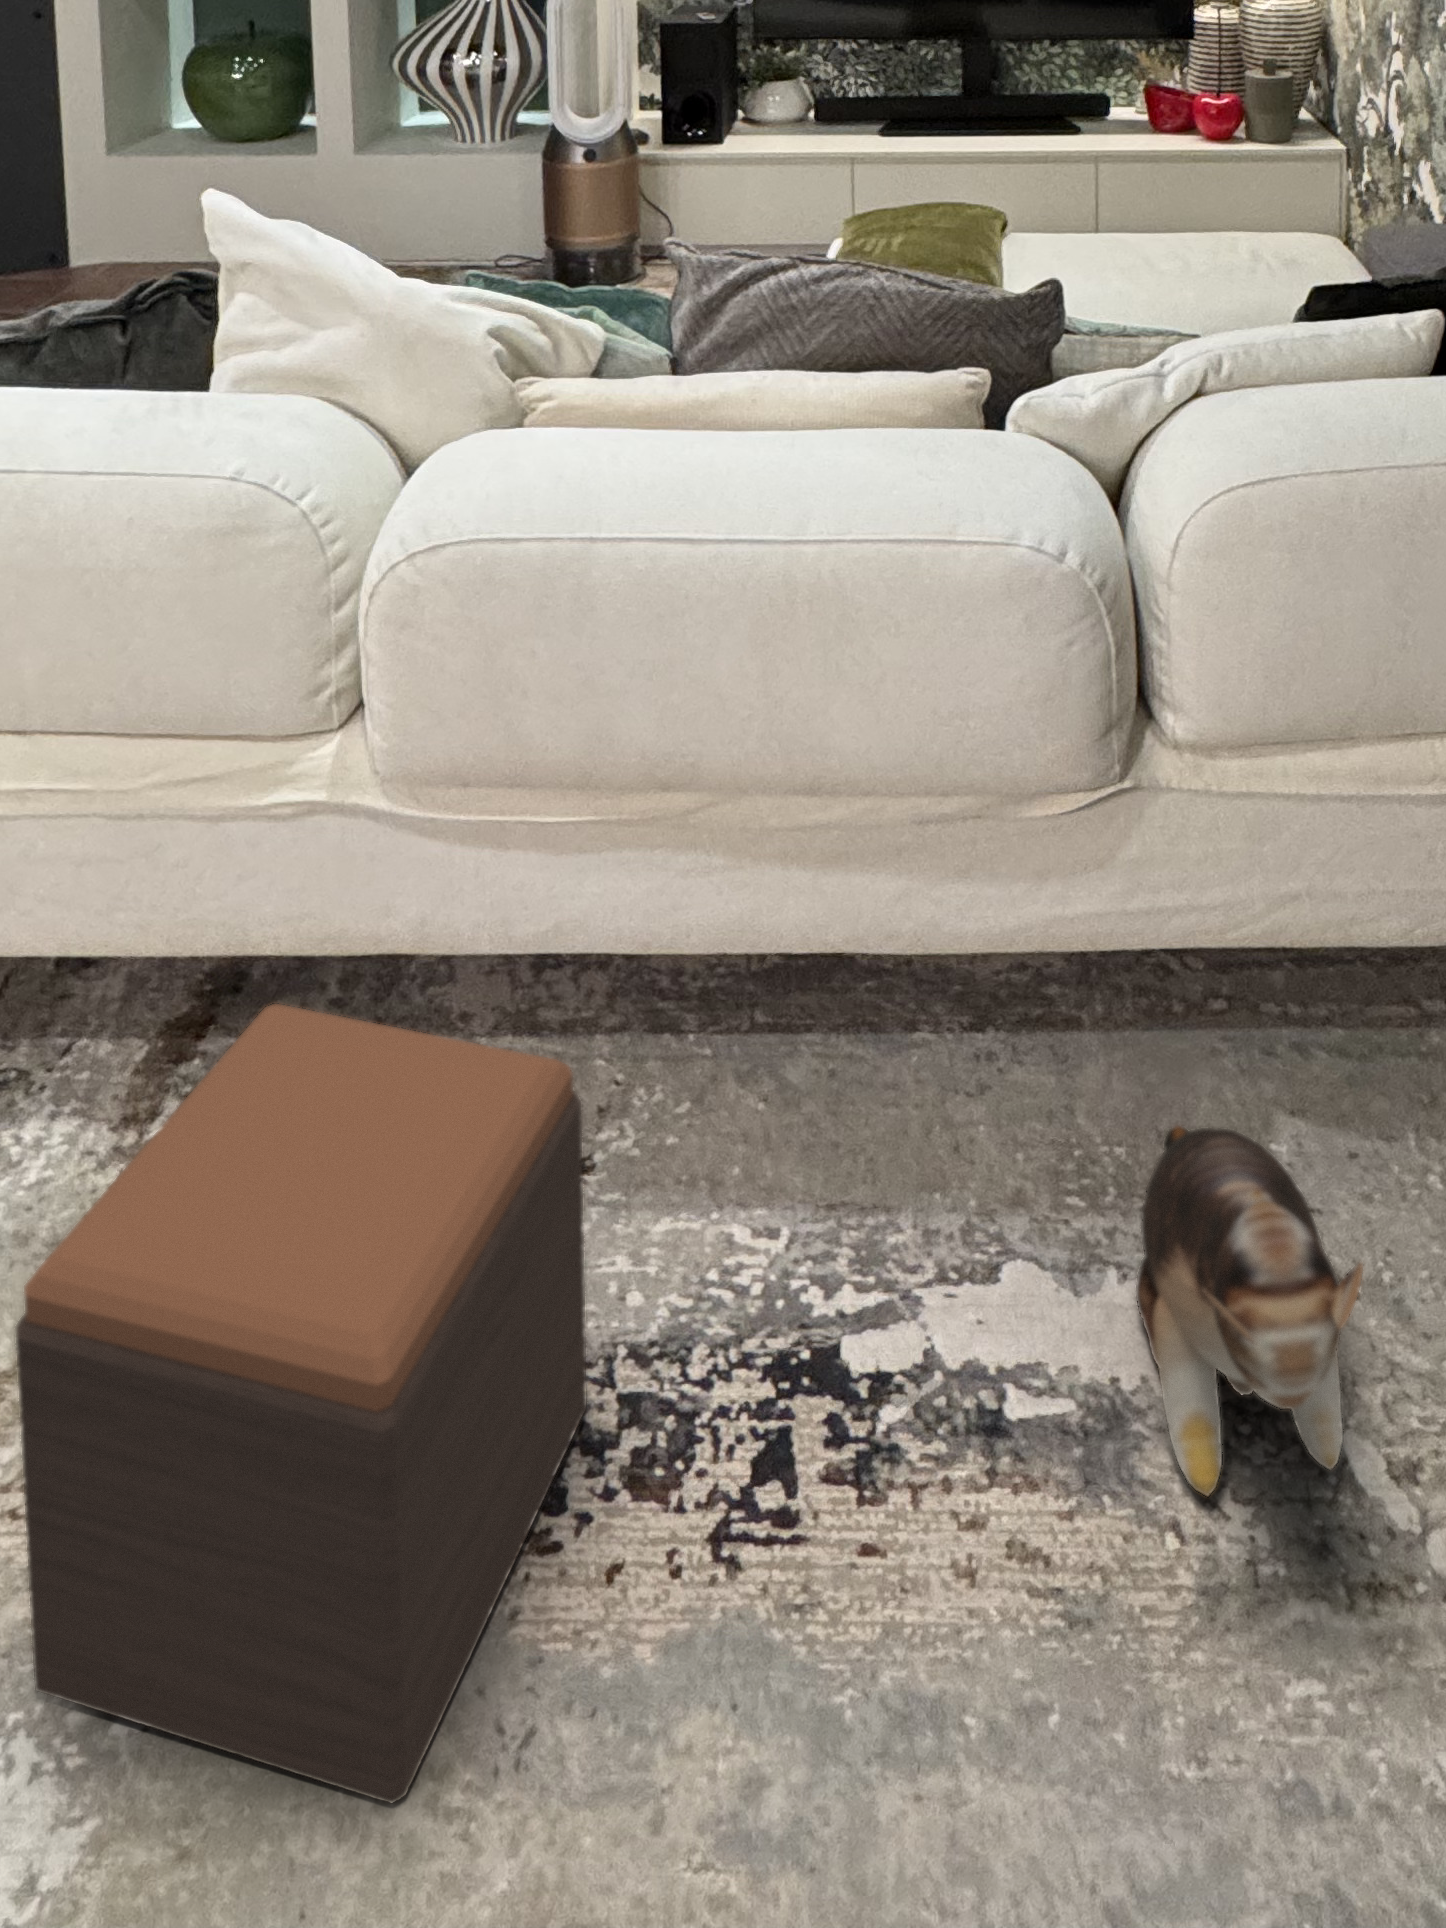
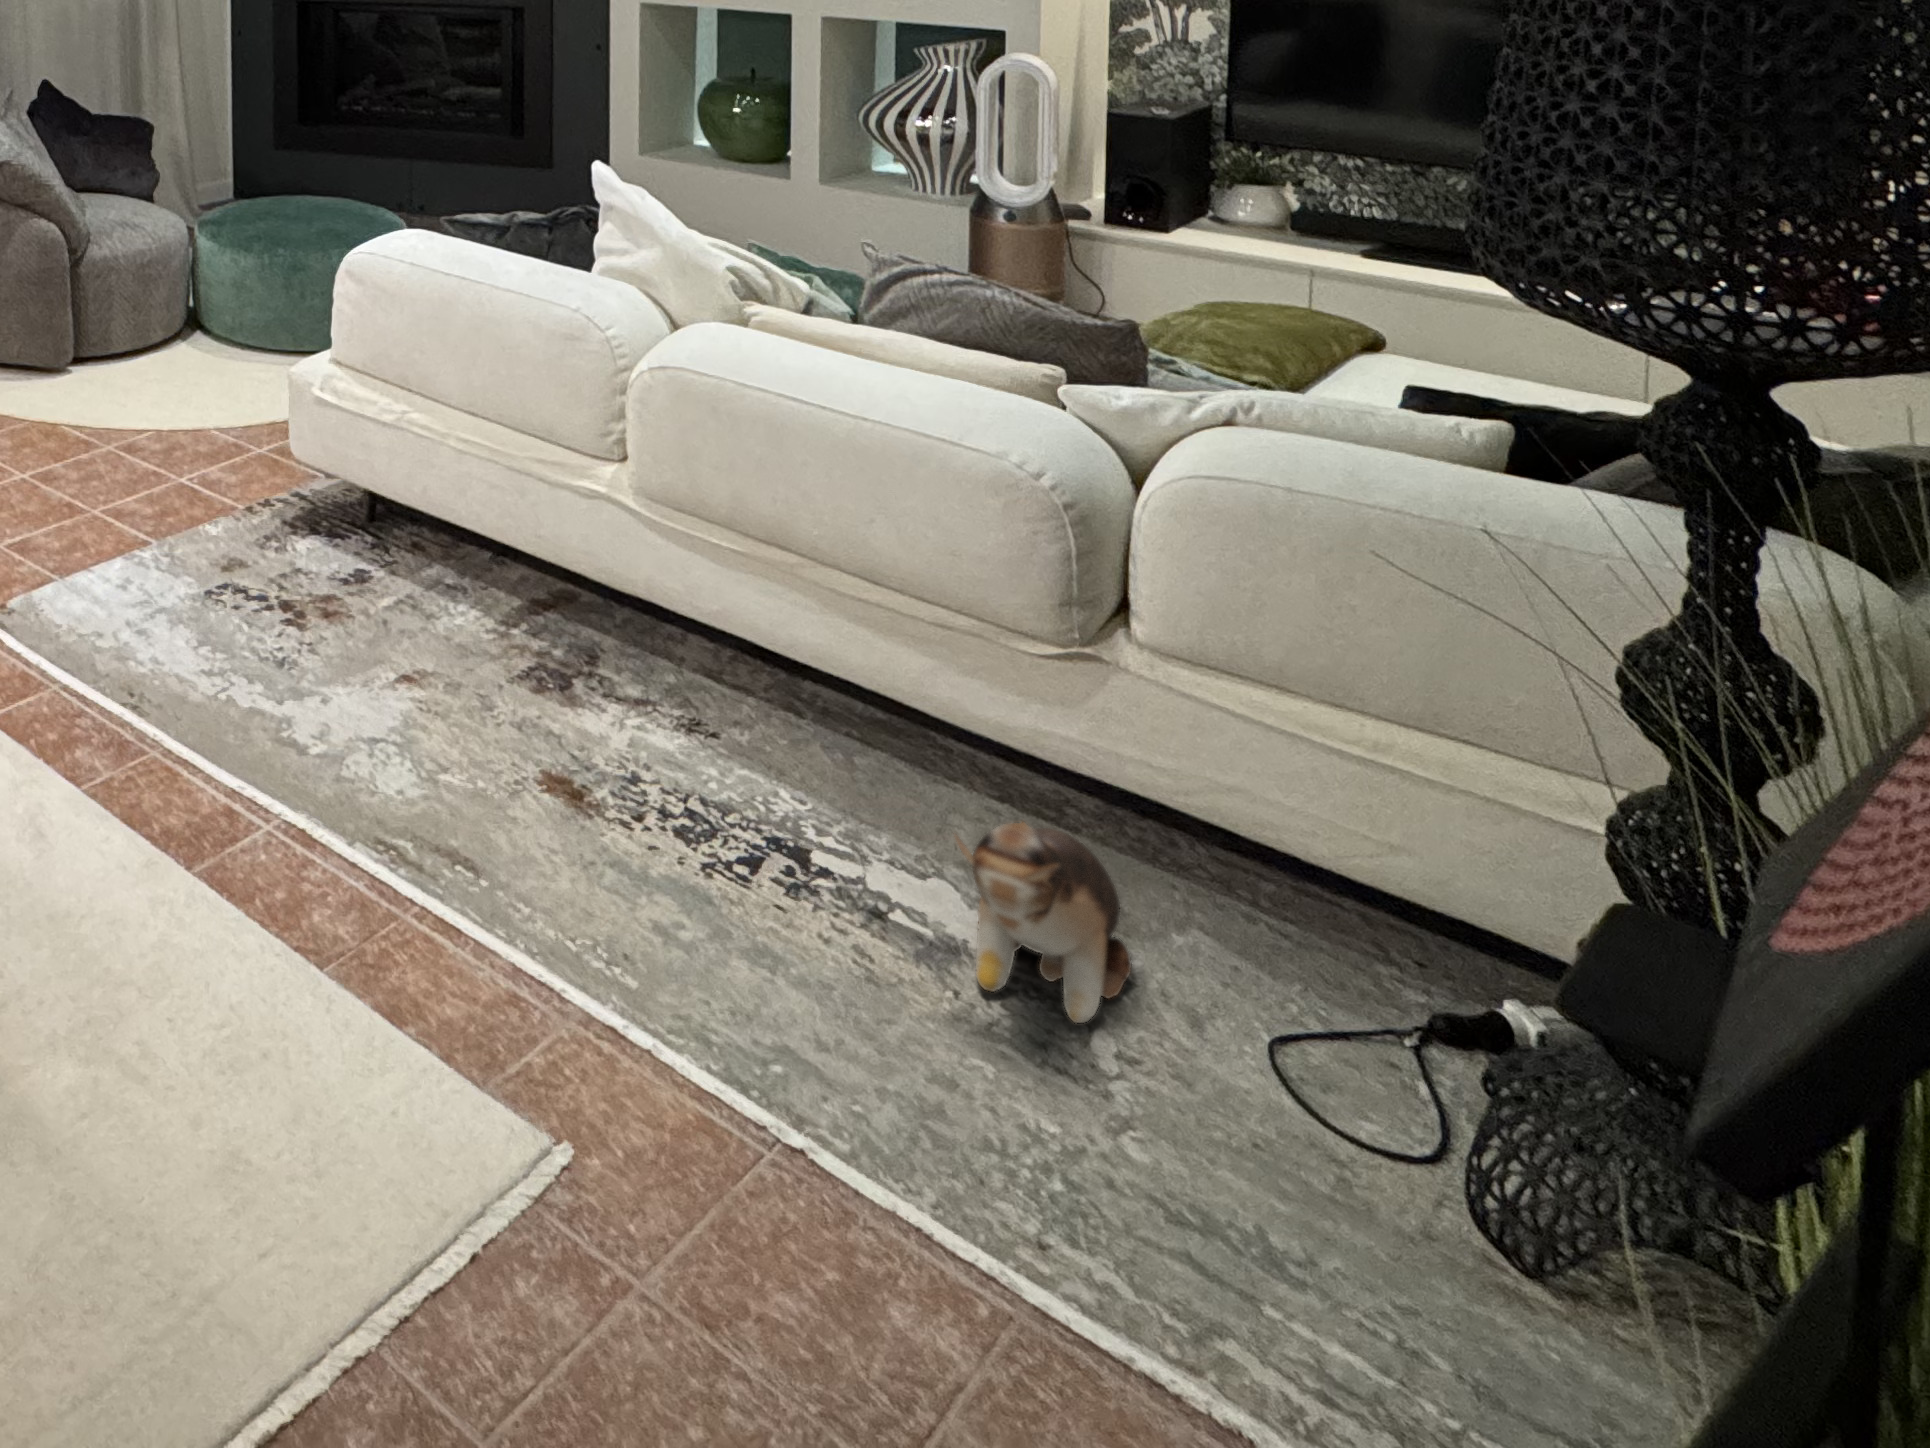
footstool: present [16,1004,587,1803] -> none [406,545,667,856]

